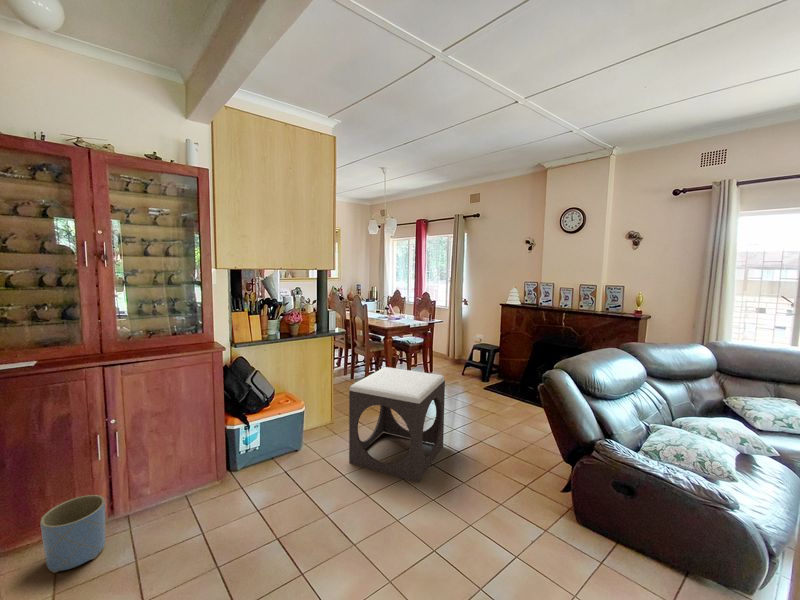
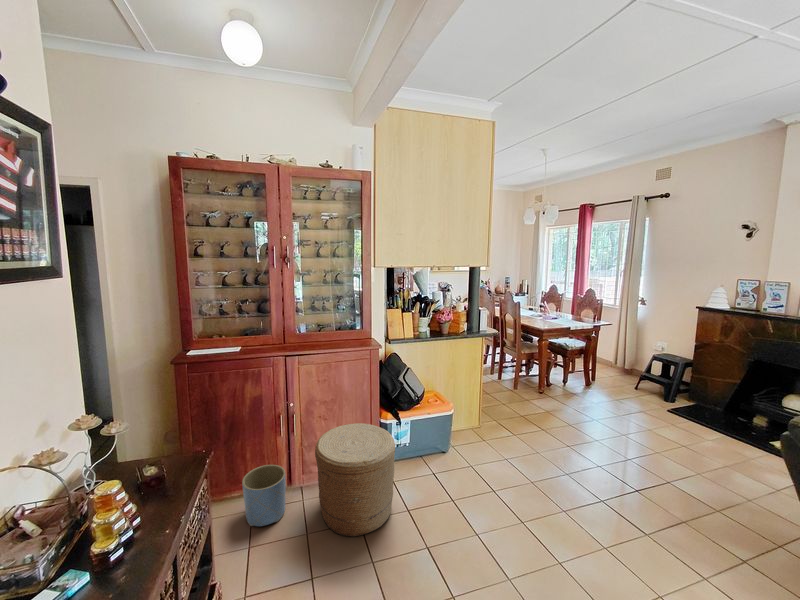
footstool: present [349,367,445,482] -> none [500,377,625,525]
woven basket: none [146,431,242,551] -> present [315,423,395,536]

